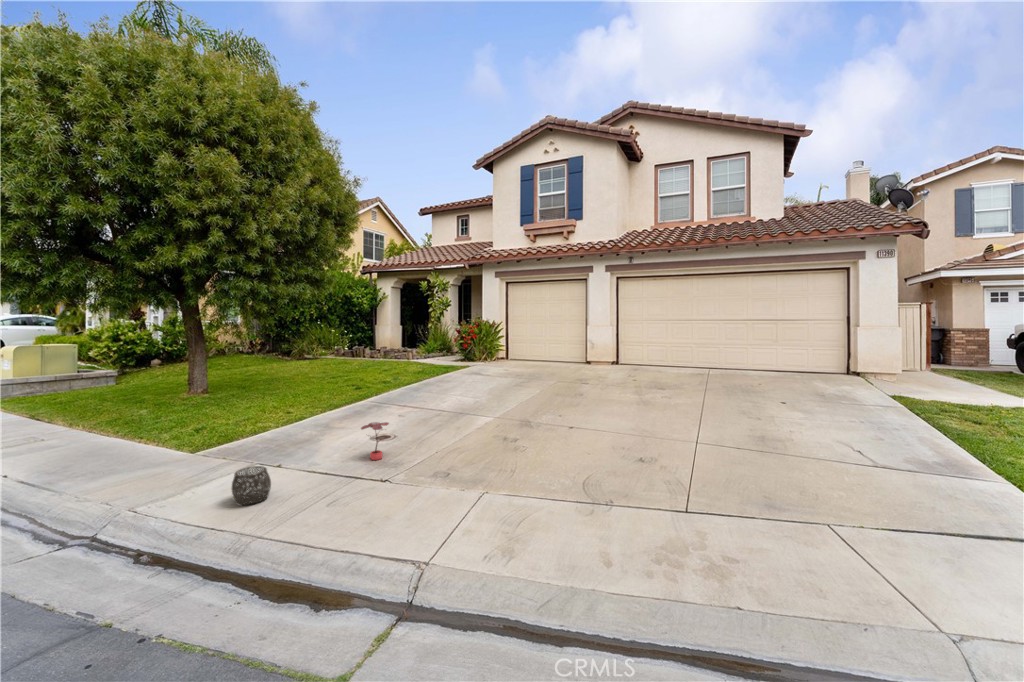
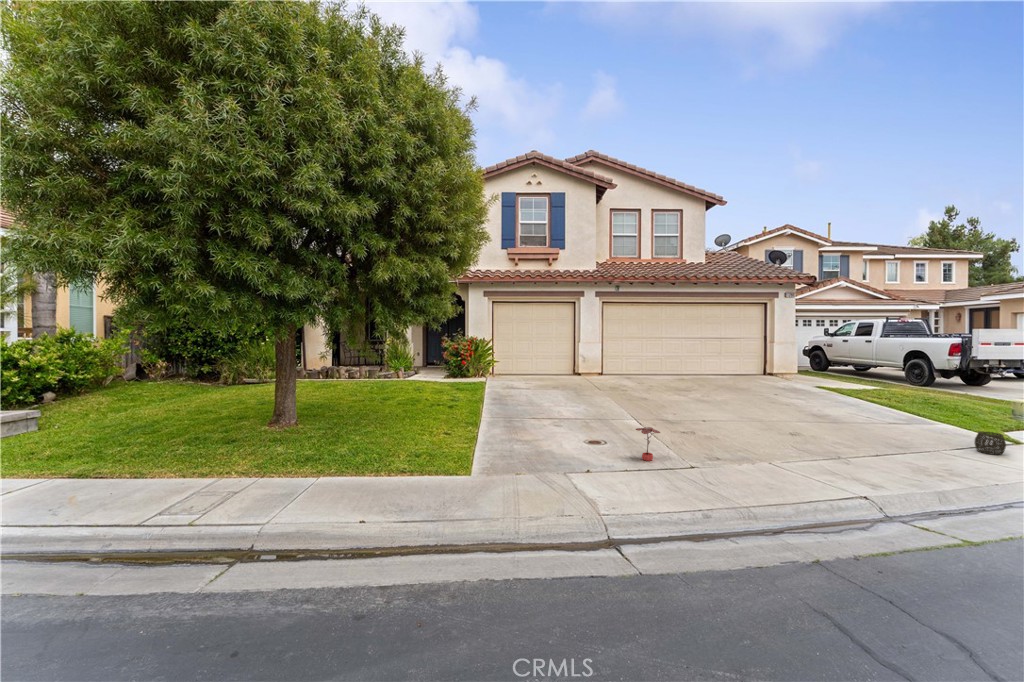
woven basket: present [232,466,271,505] -> present [975,432,1006,455]

